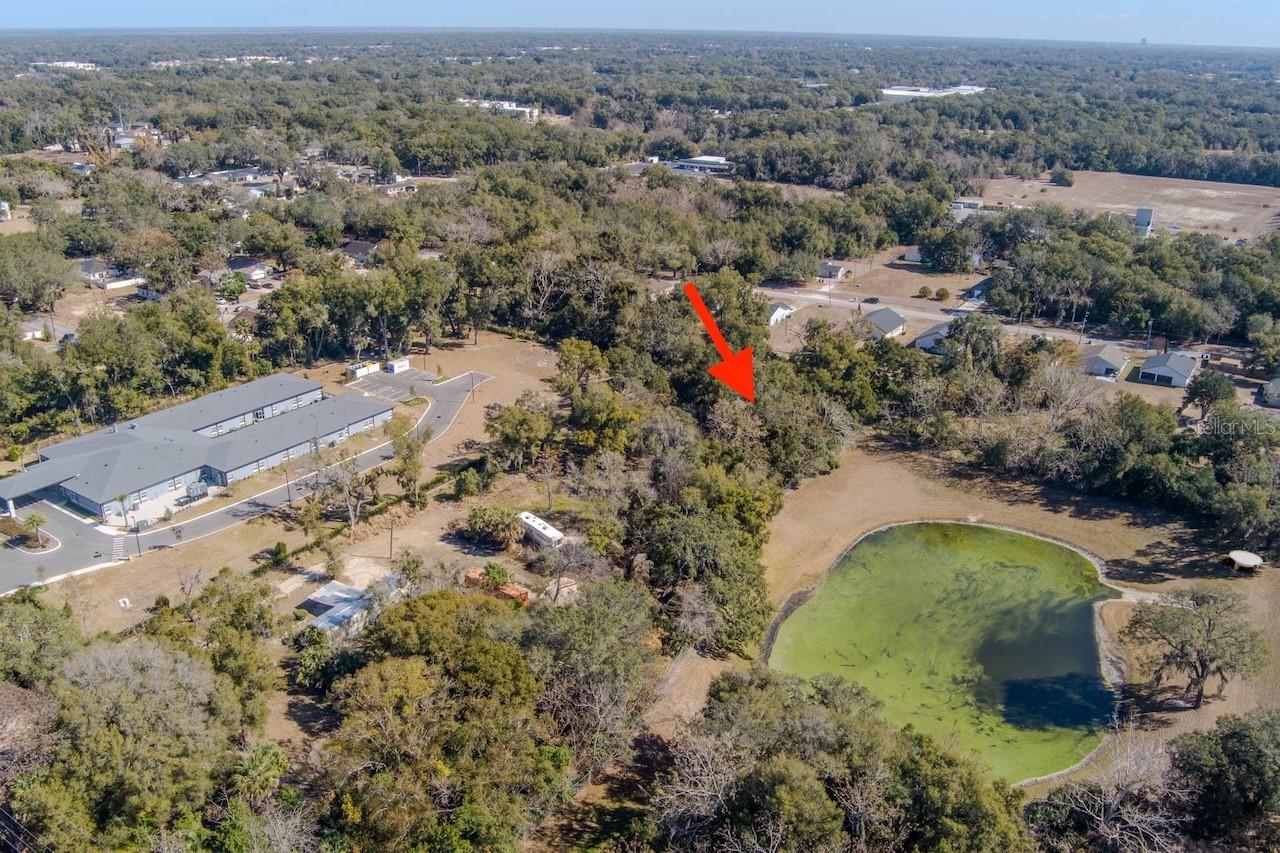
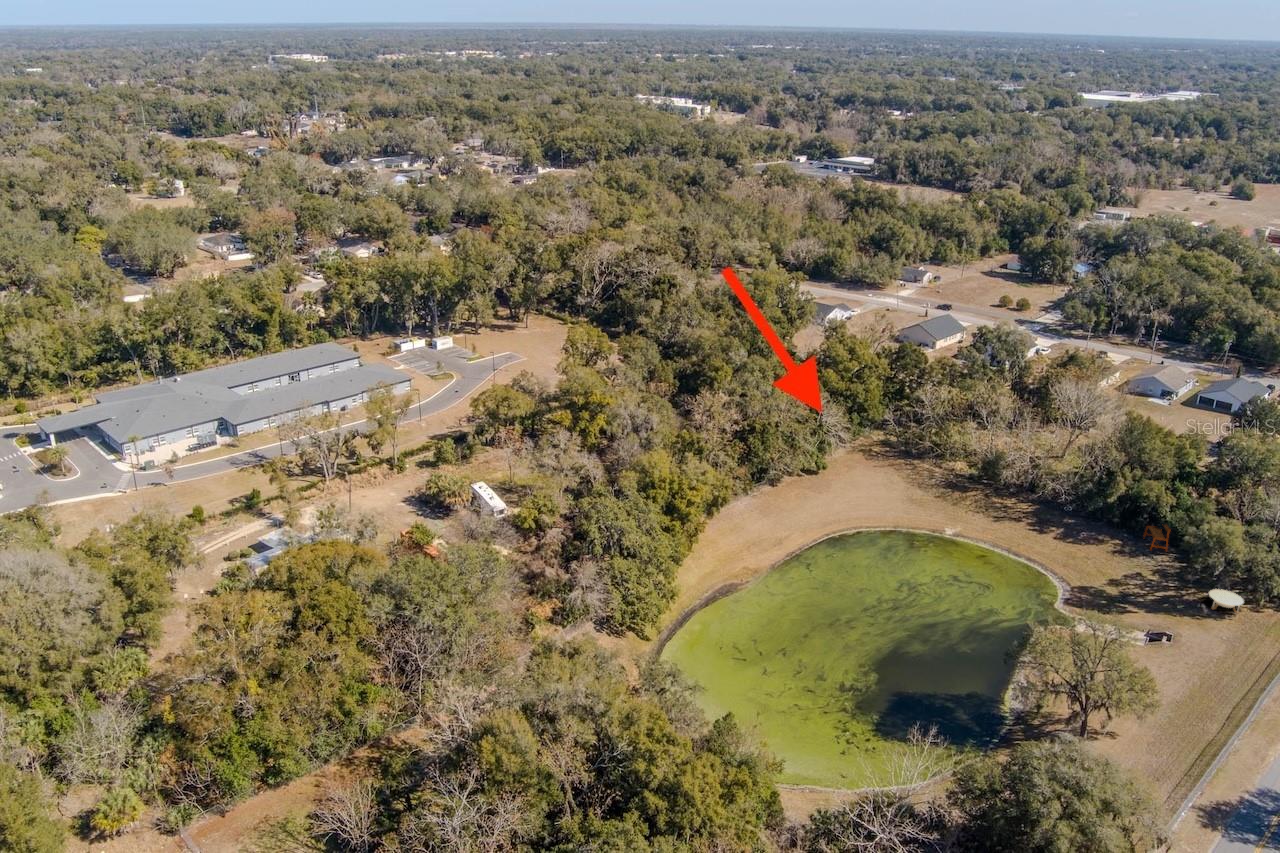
bench: none [1146,489,1176,519] -> present [1144,524,1170,550]

